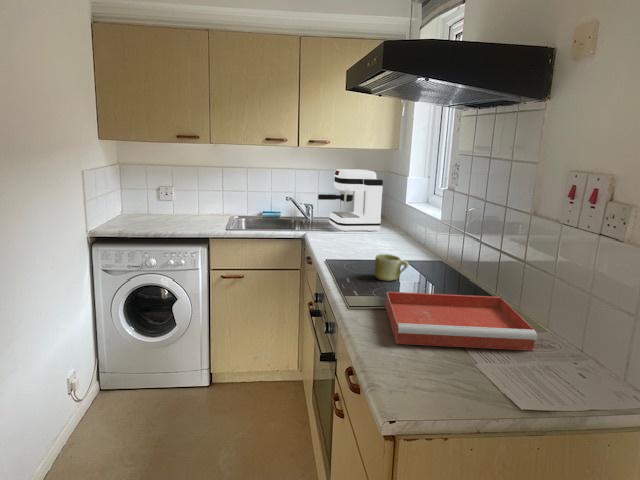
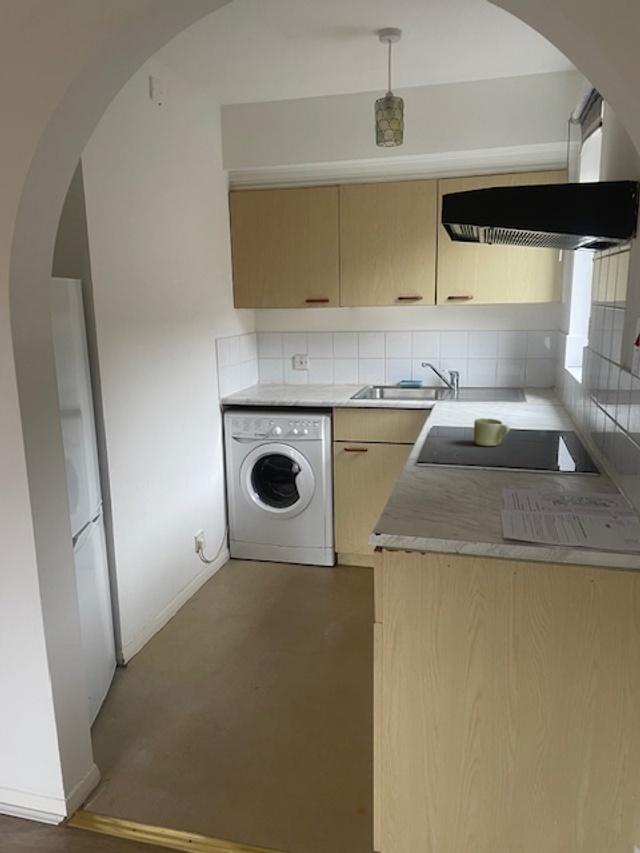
coffee maker: present [318,169,383,232] -> none [457,330,531,402]
tray: present [386,292,537,351] -> none [440,450,584,506]

